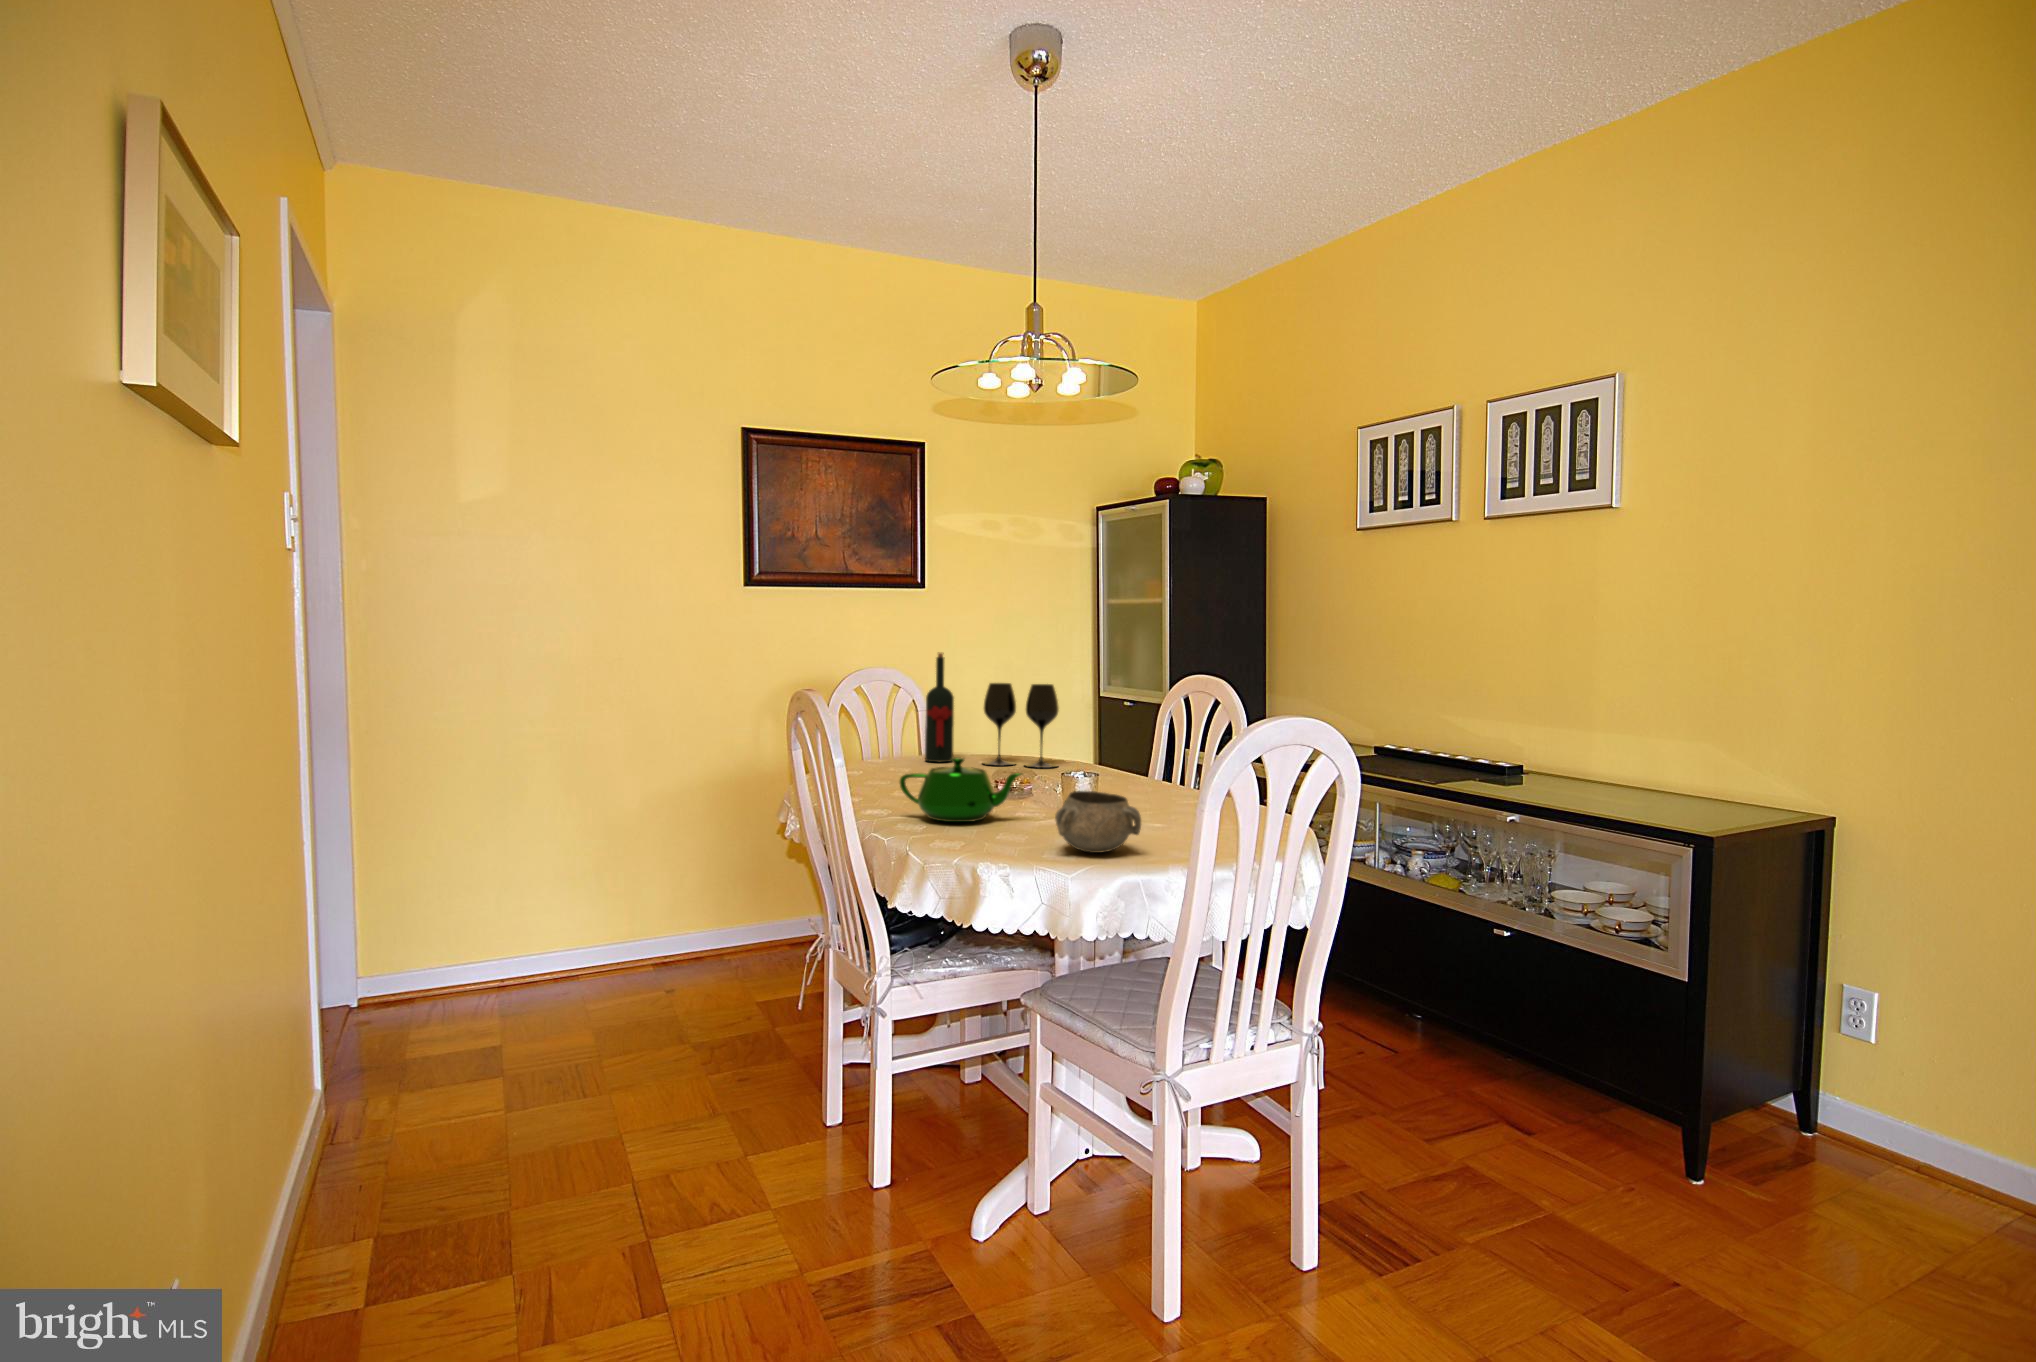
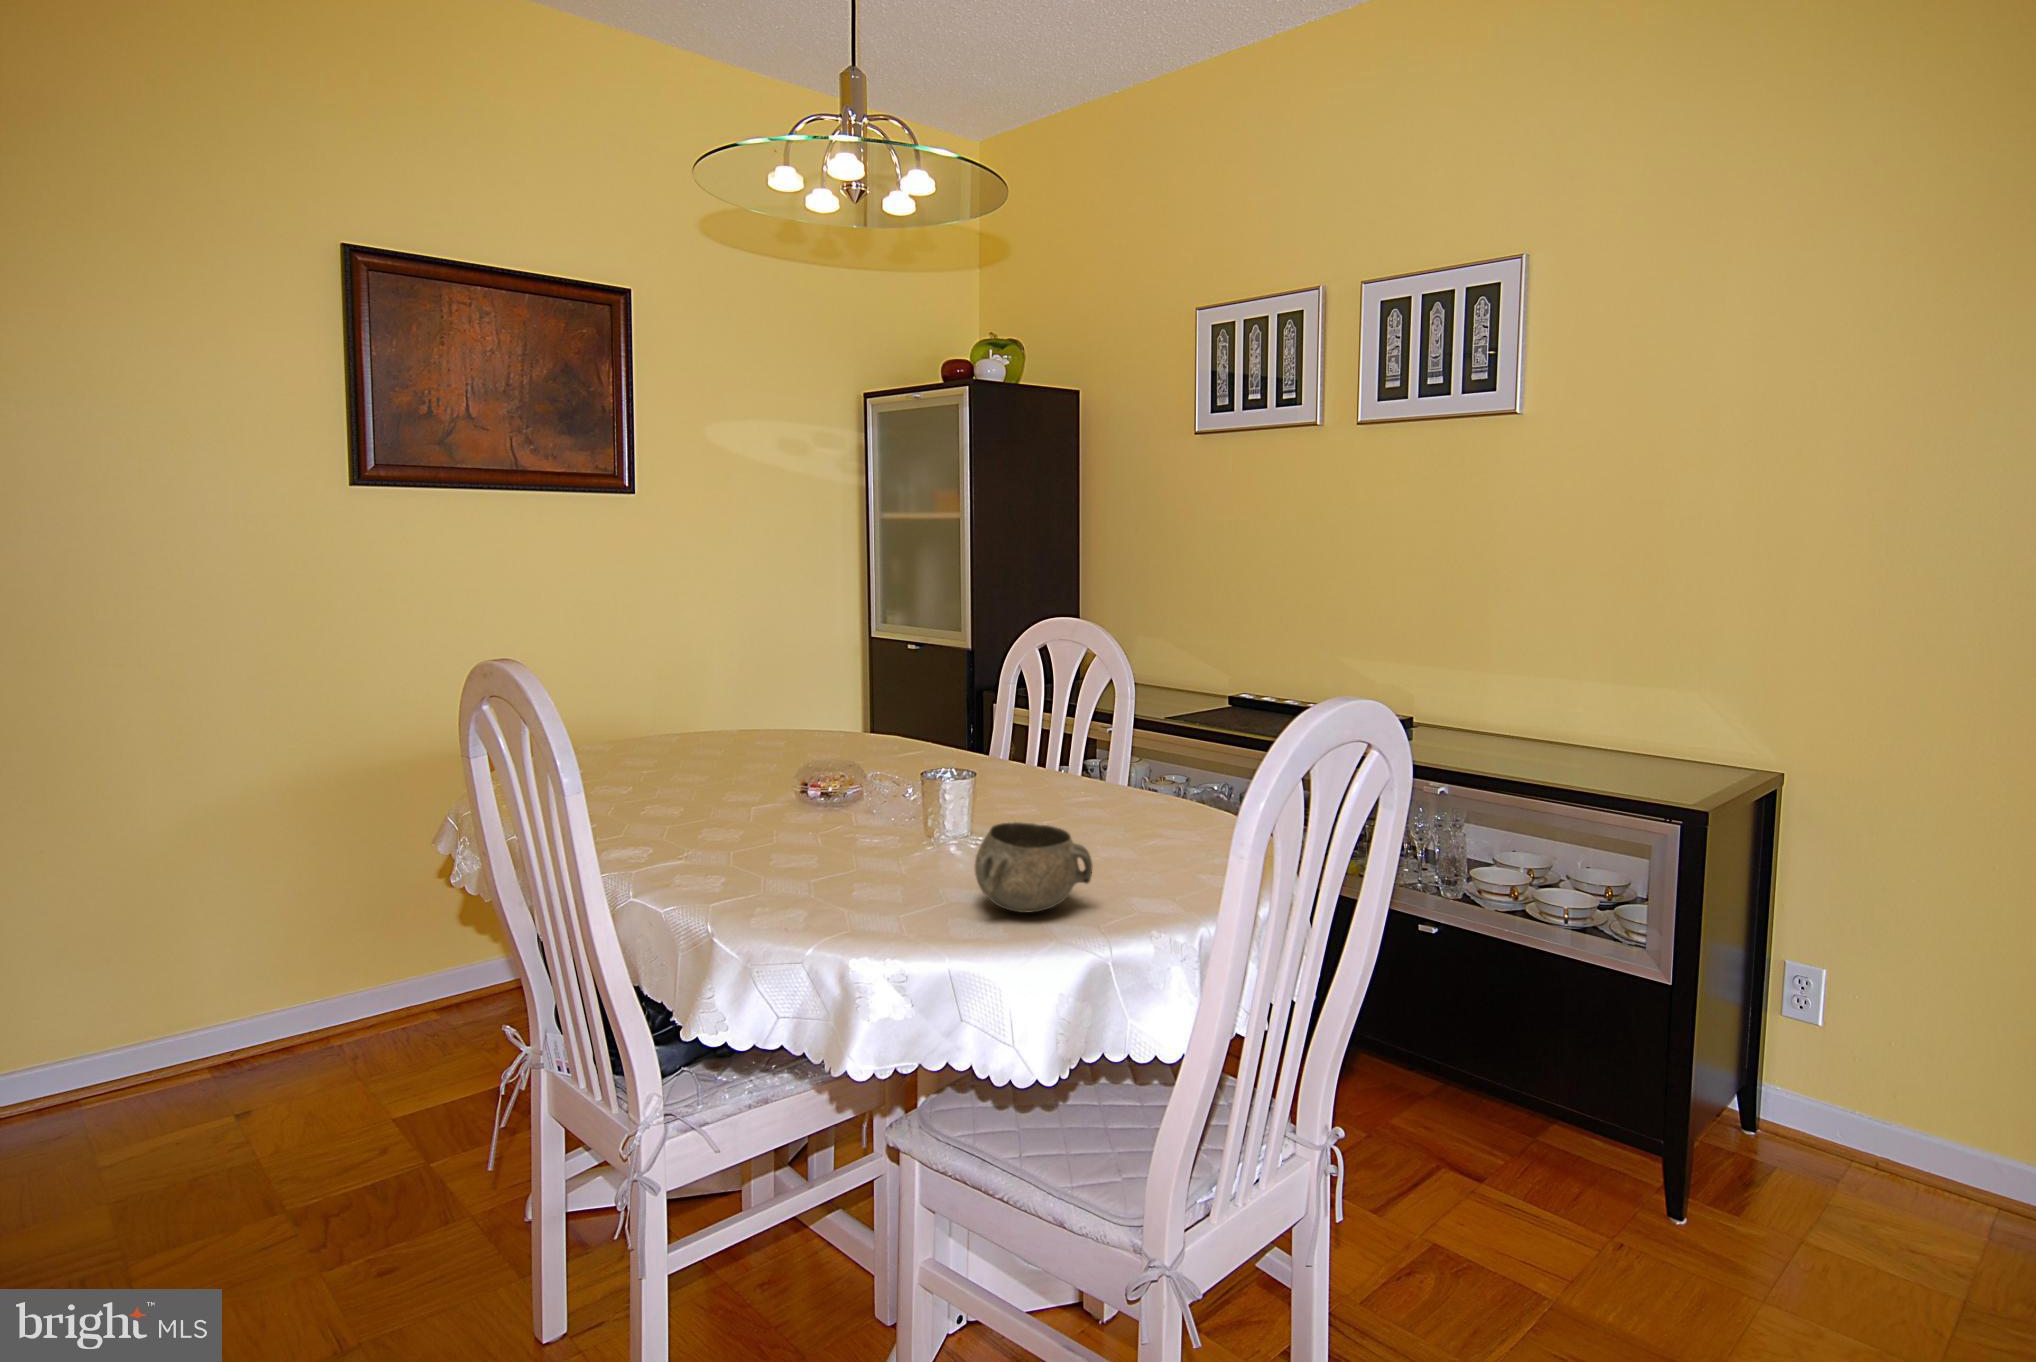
wine bottle: present [925,652,954,762] -> none [691,602,732,751]
wine glass: present [983,683,1059,768] -> none [773,640,877,751]
teapot: present [900,757,1022,822] -> none [712,774,893,868]

